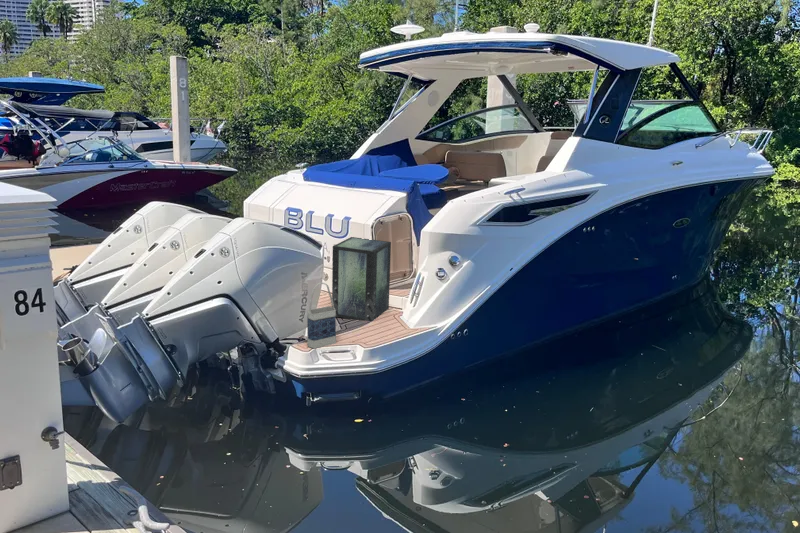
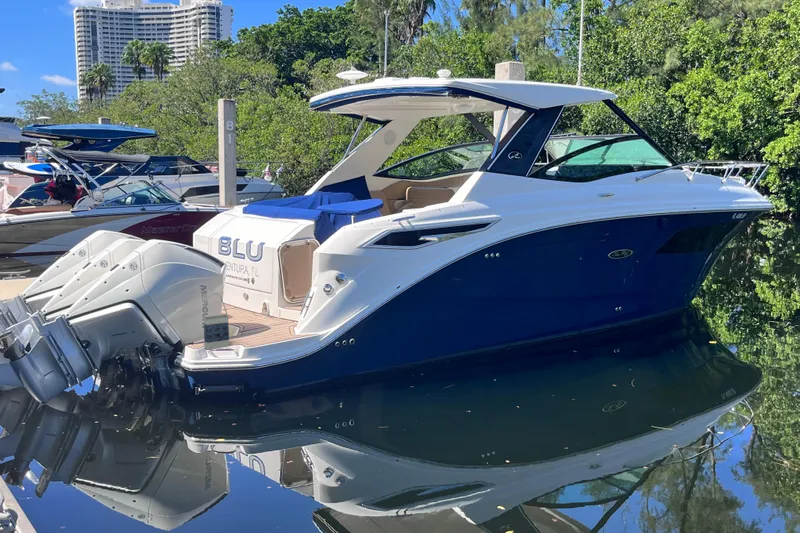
storage box: present [332,237,391,321] -> none [242,260,298,334]

